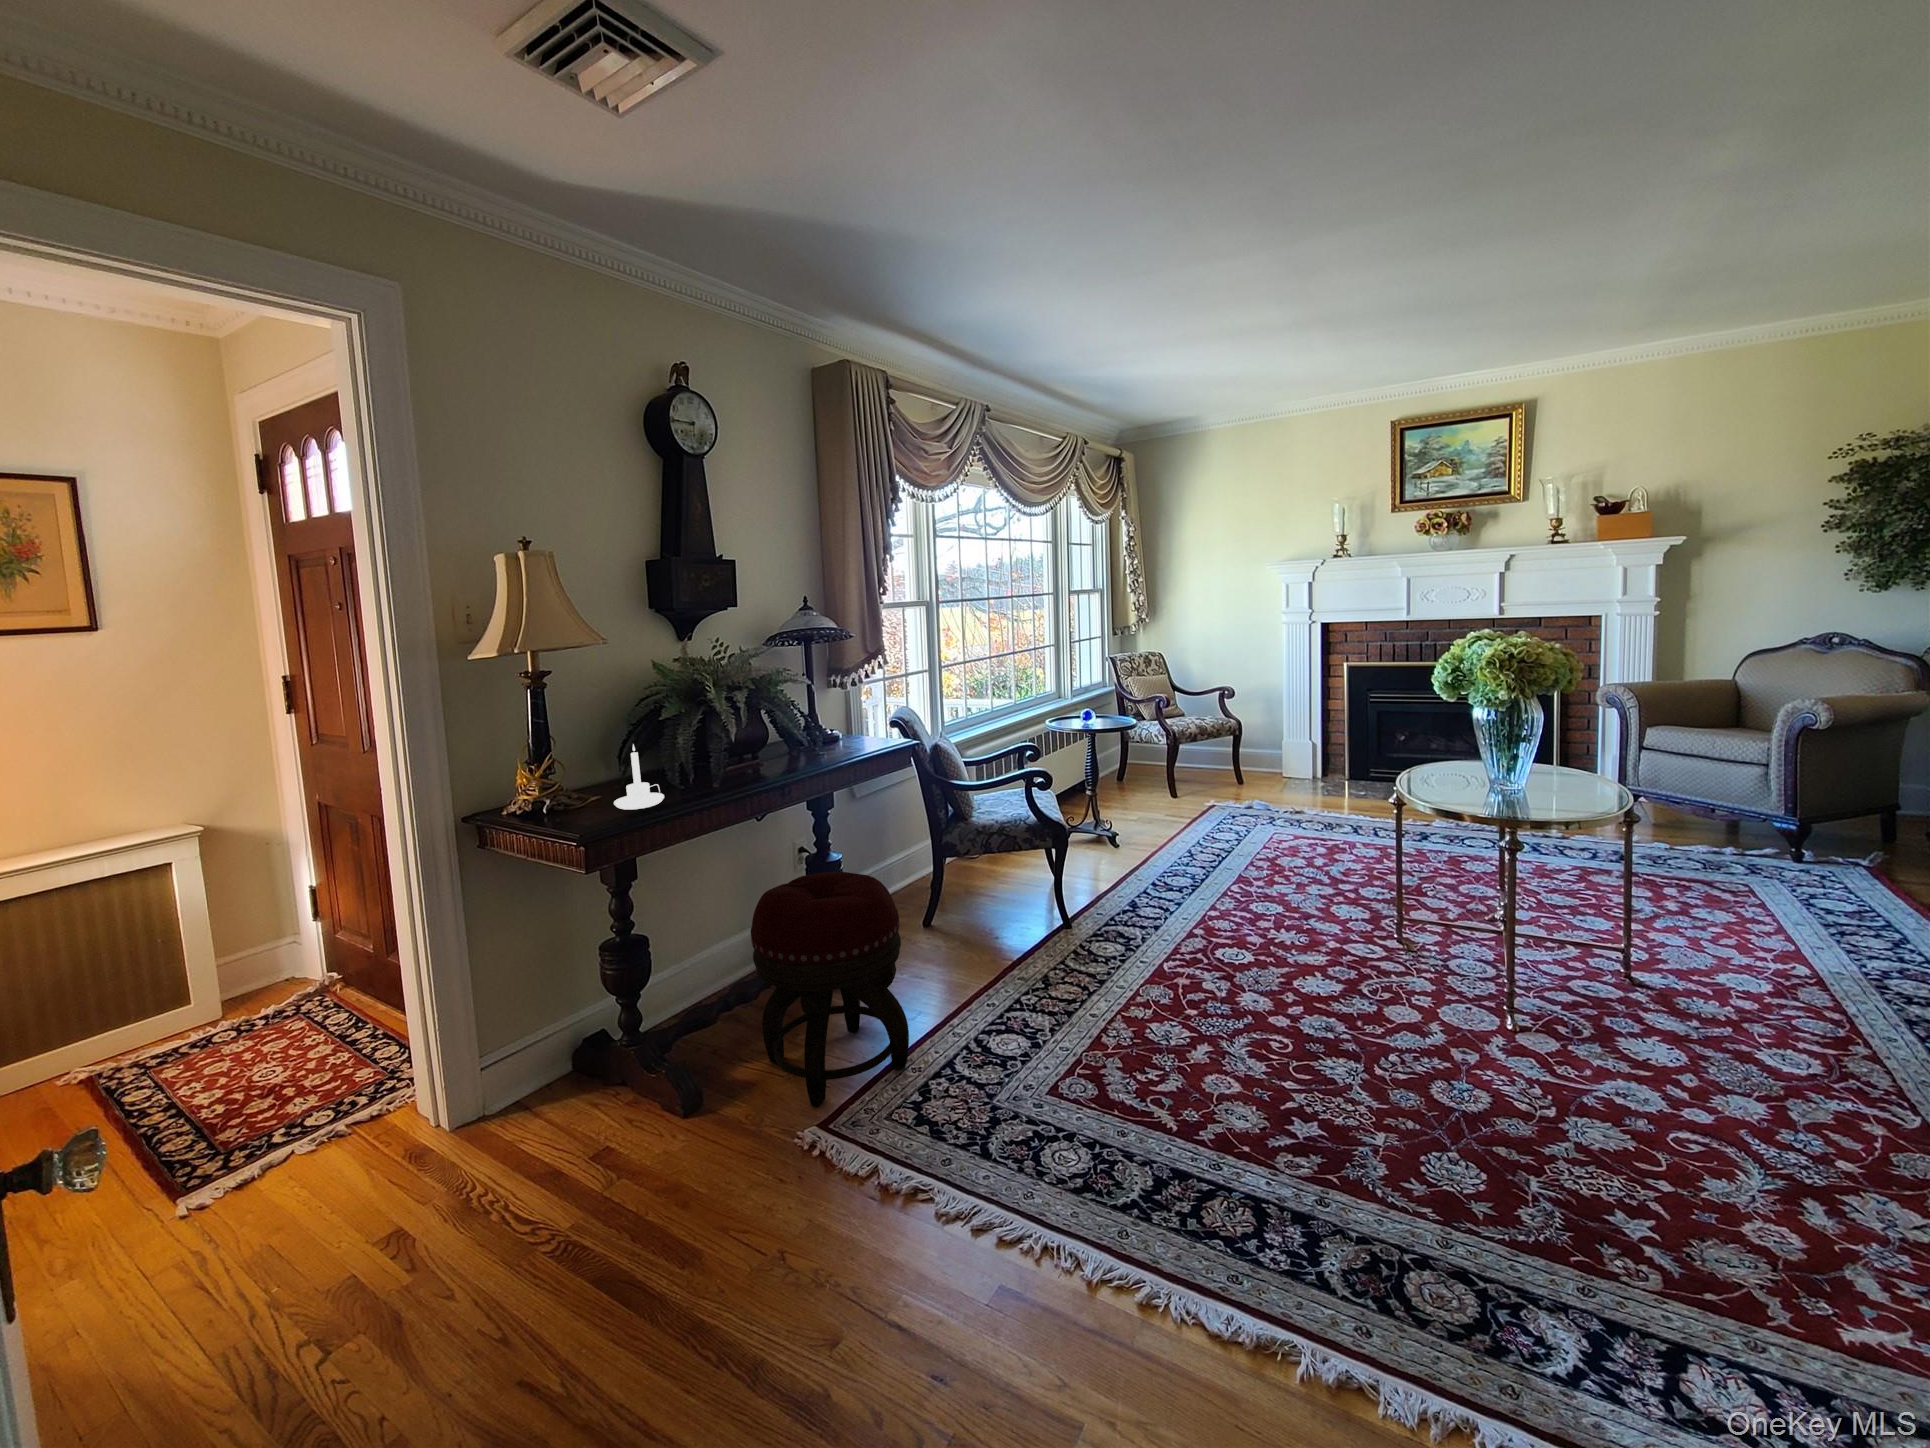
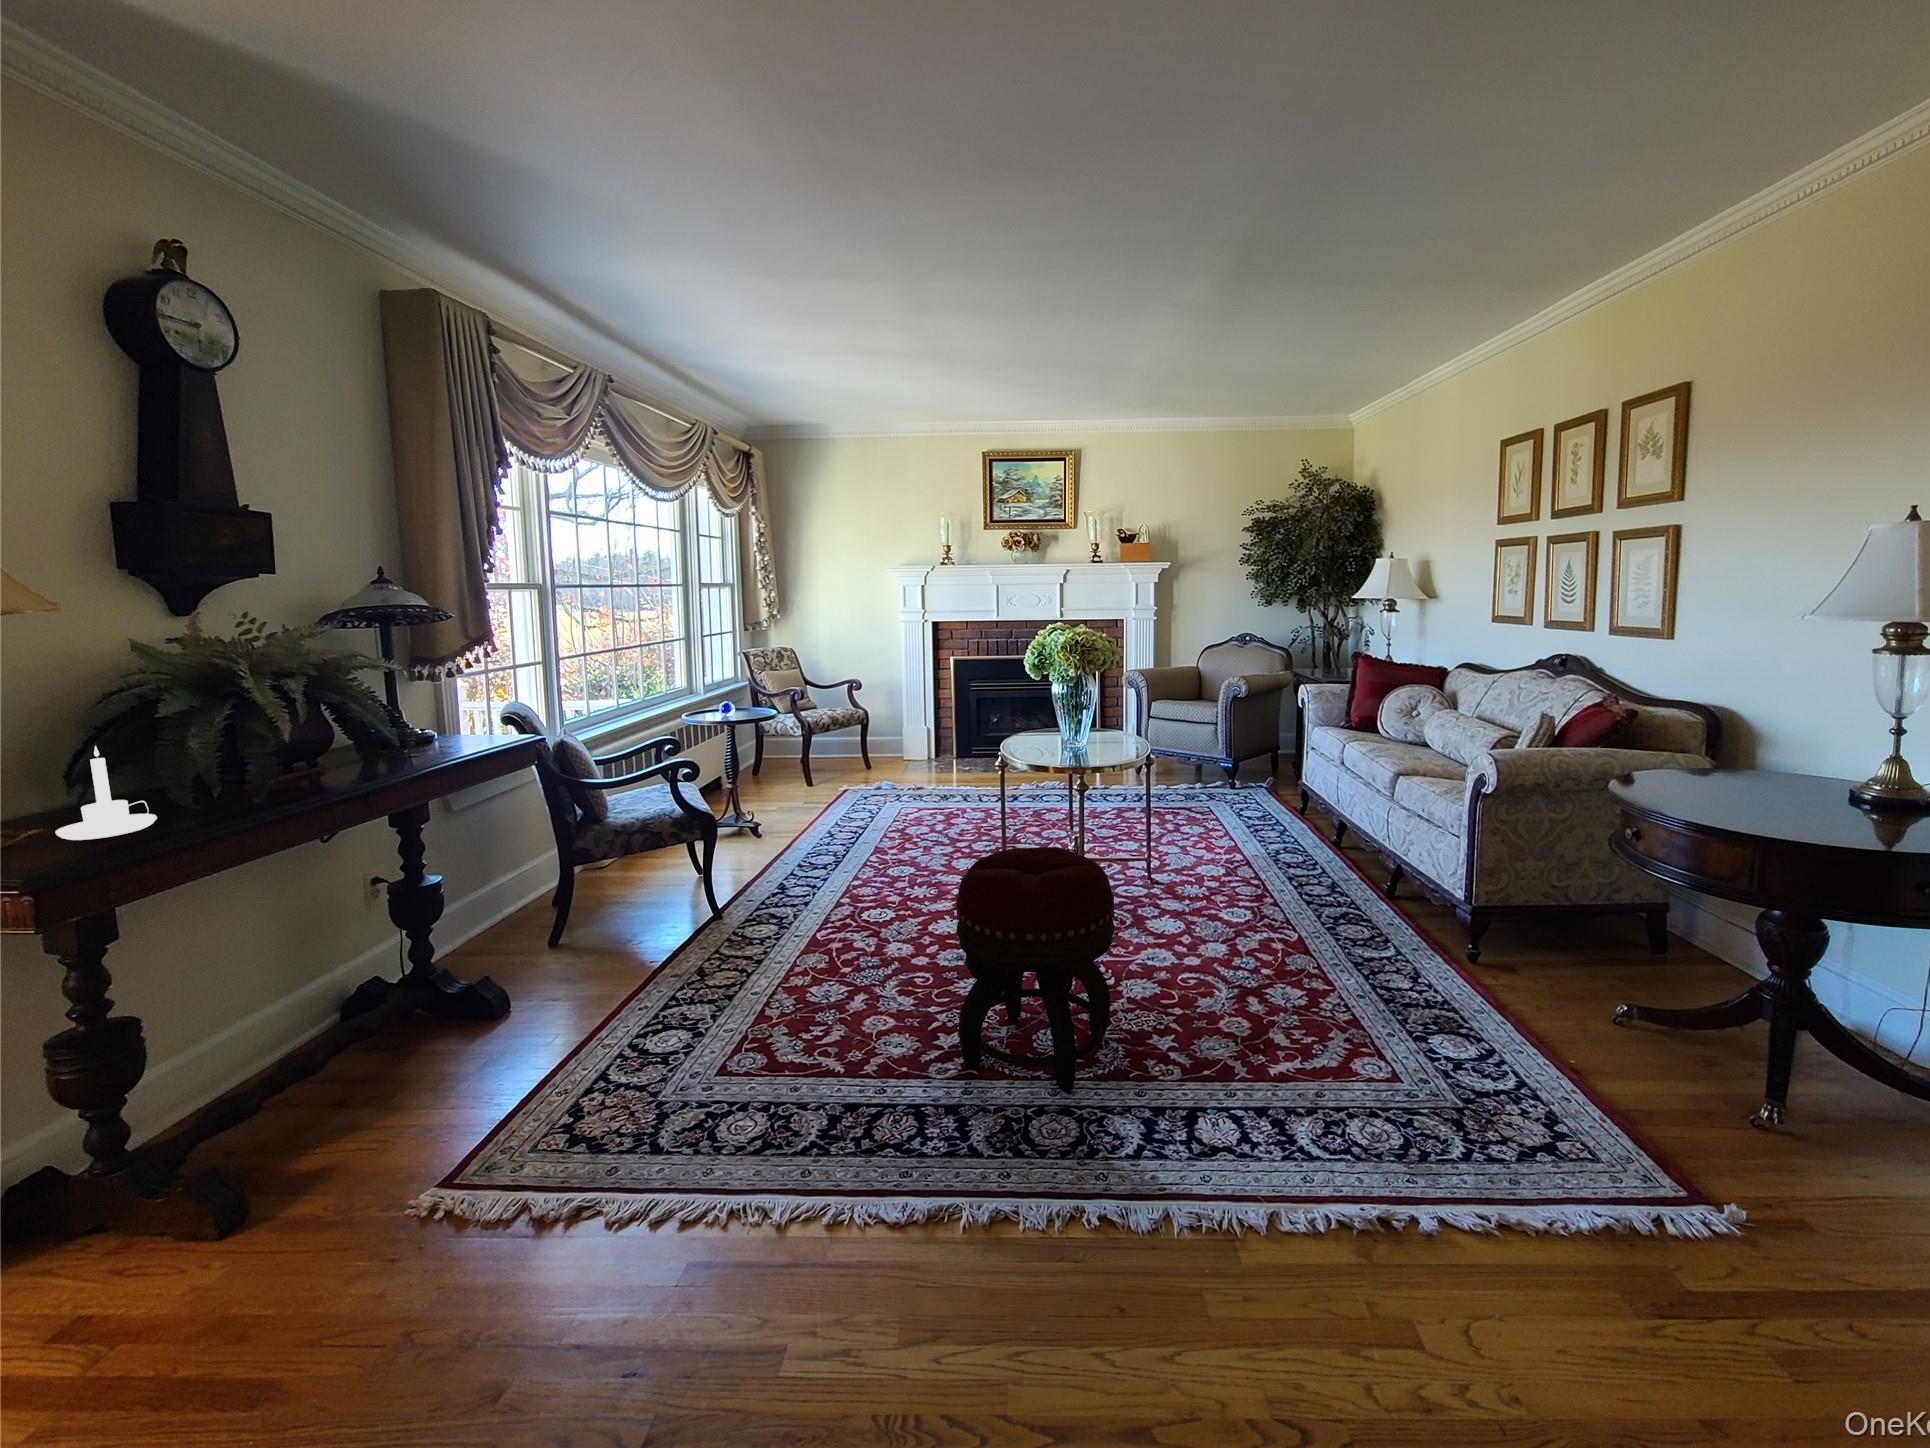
footstool: present [751,872,909,1106] -> present [956,847,1114,1092]

